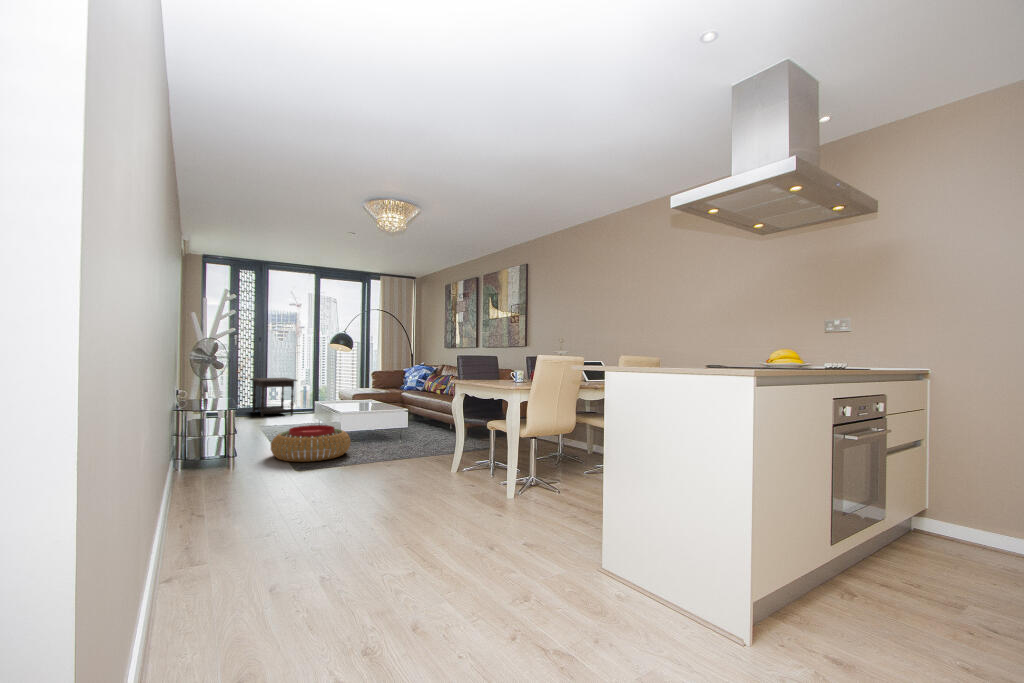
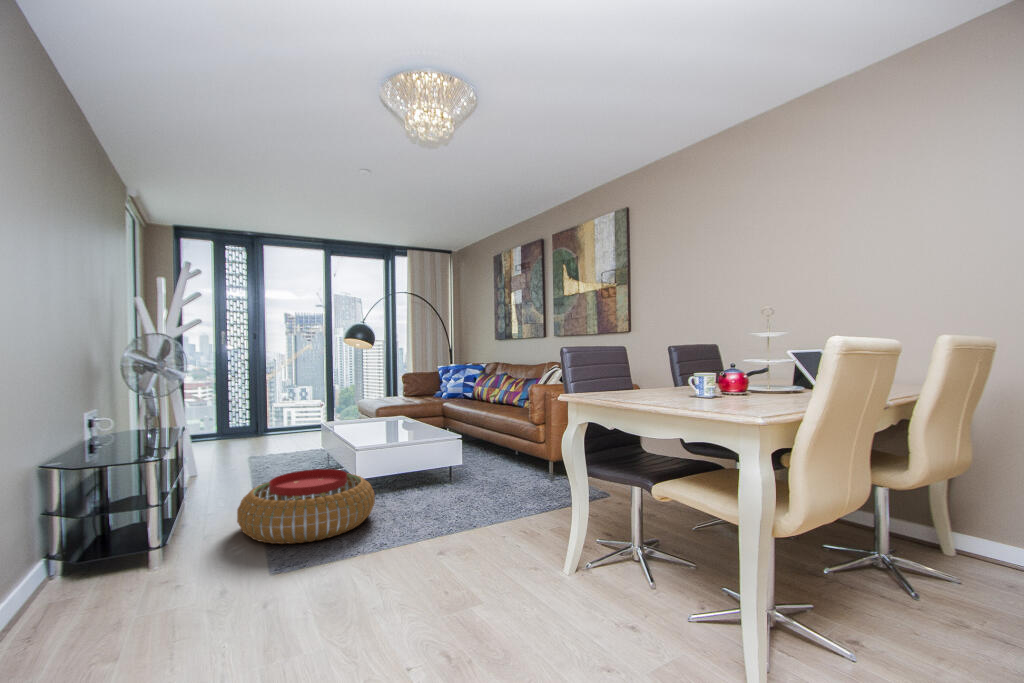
side table: present [251,378,297,417] -> none [242,386,303,441]

